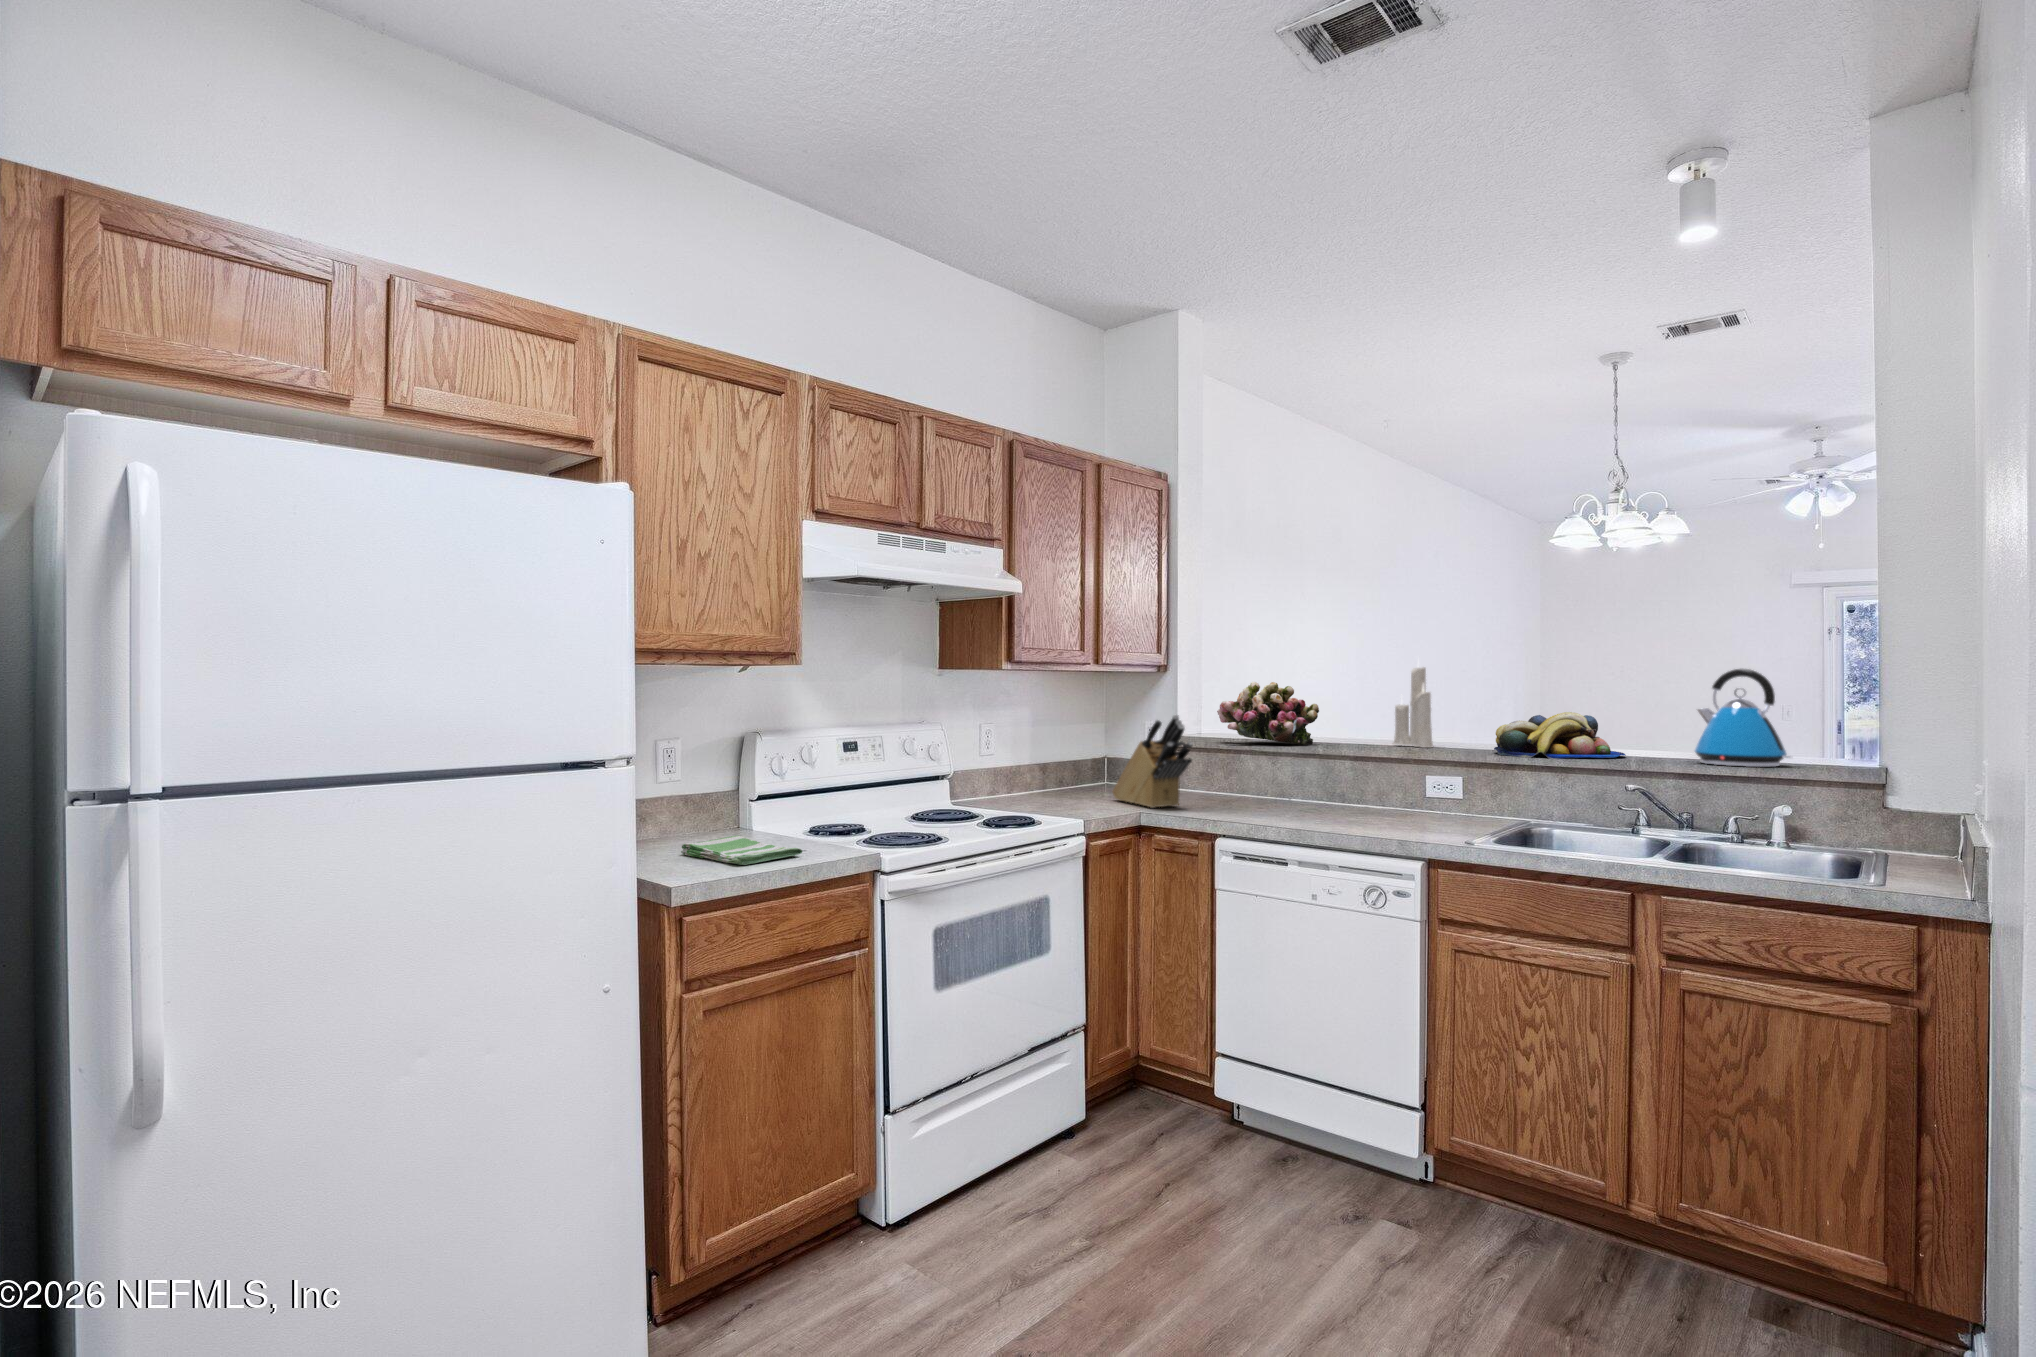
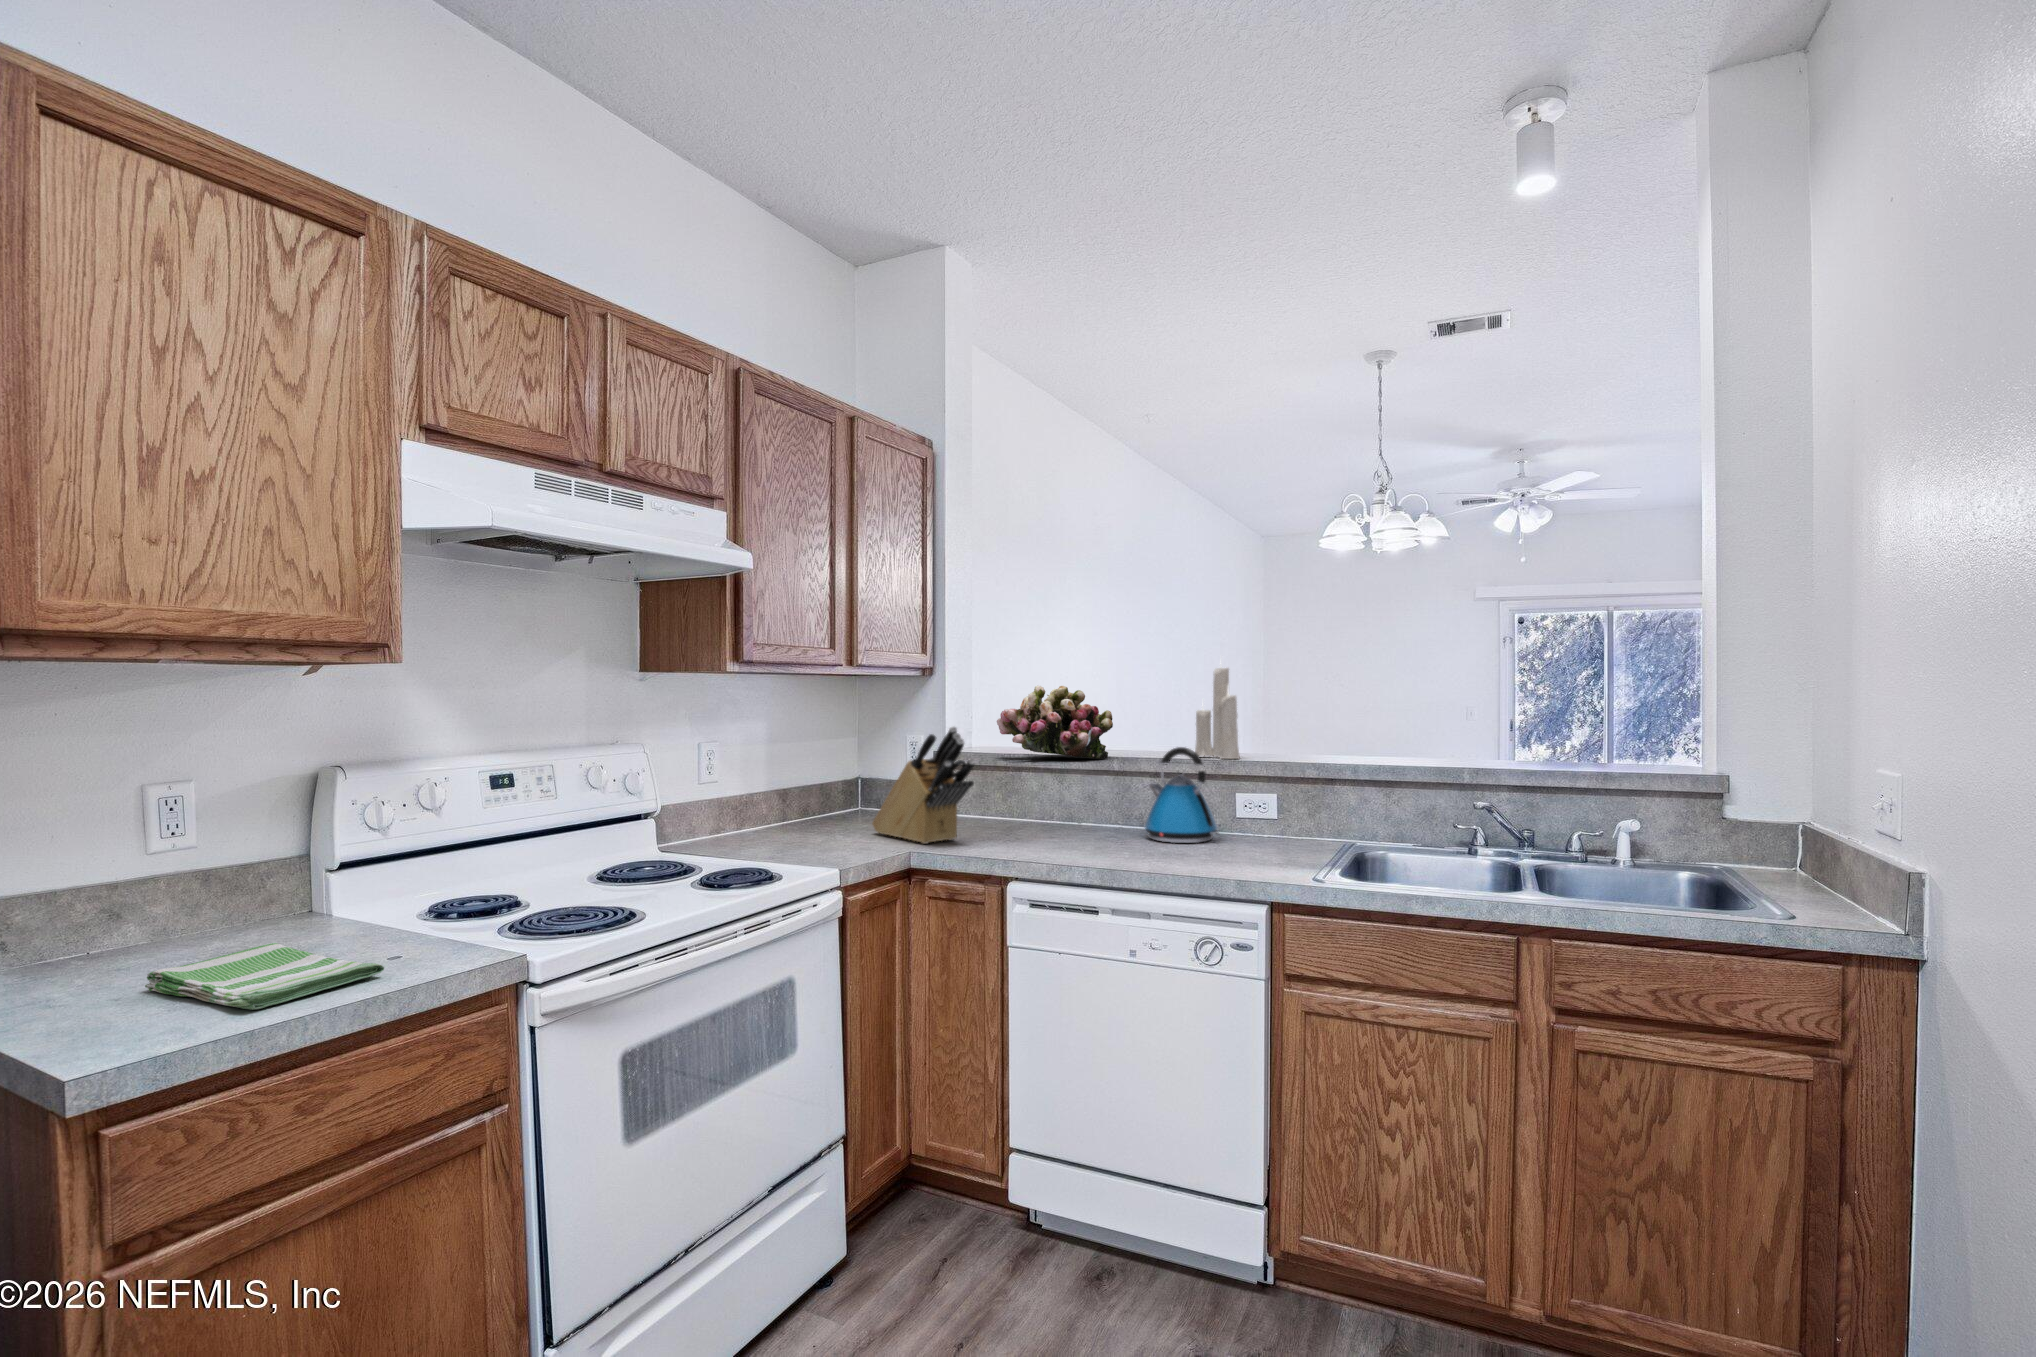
kettle: present [1695,669,1791,767] -> present [1145,747,1218,843]
fruit bowl: present [1494,712,1626,759] -> none [1313,717,1455,771]

